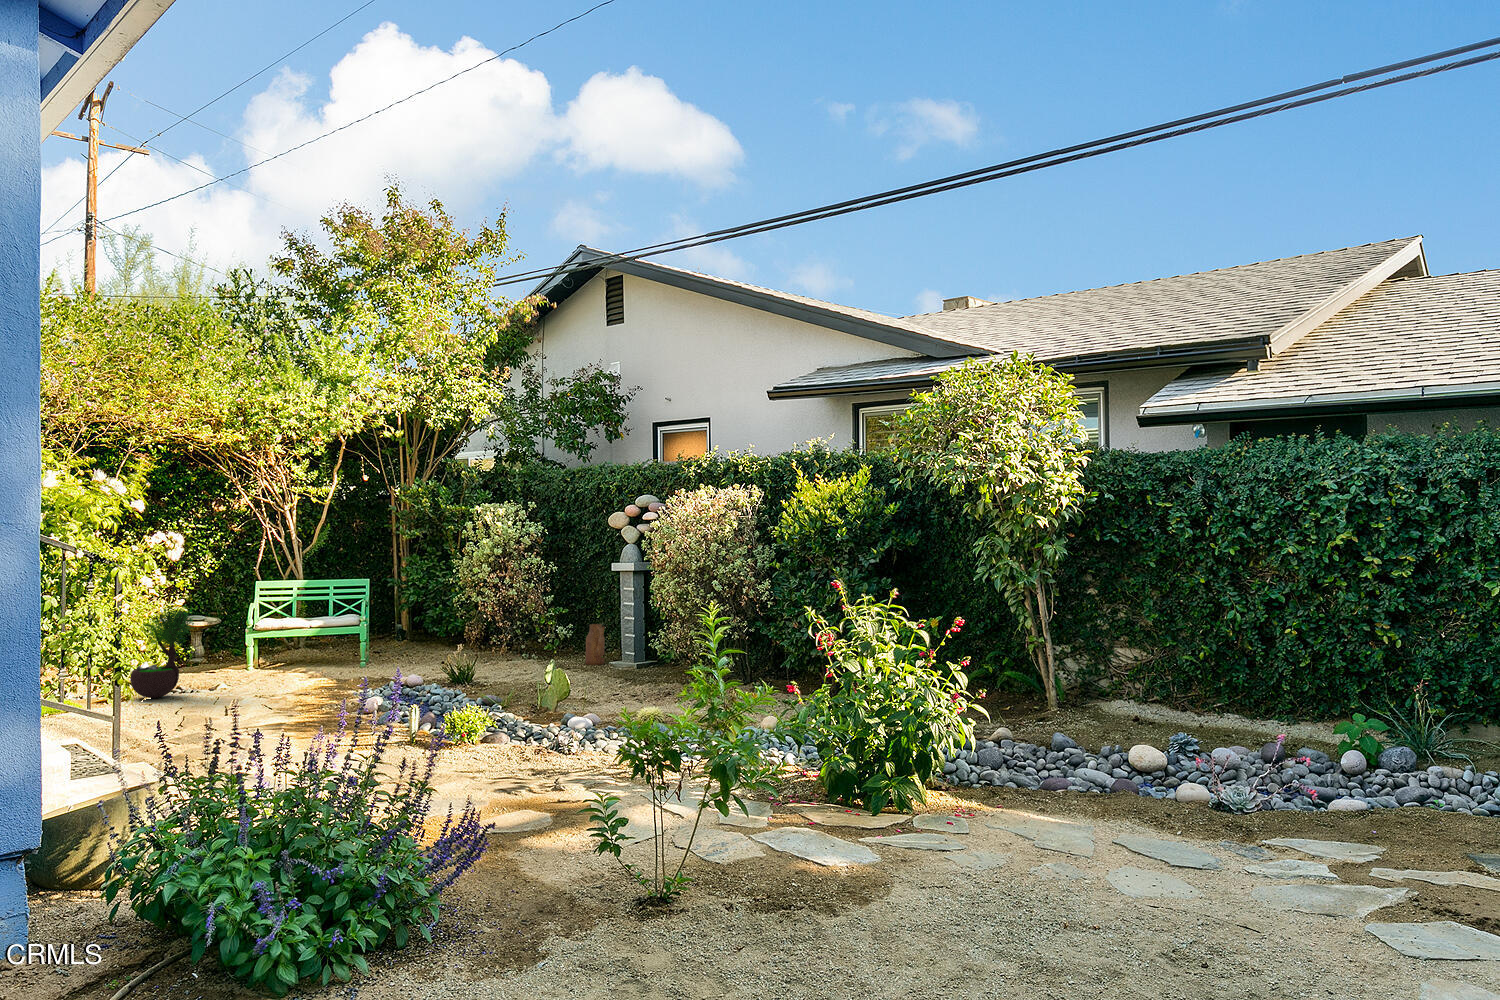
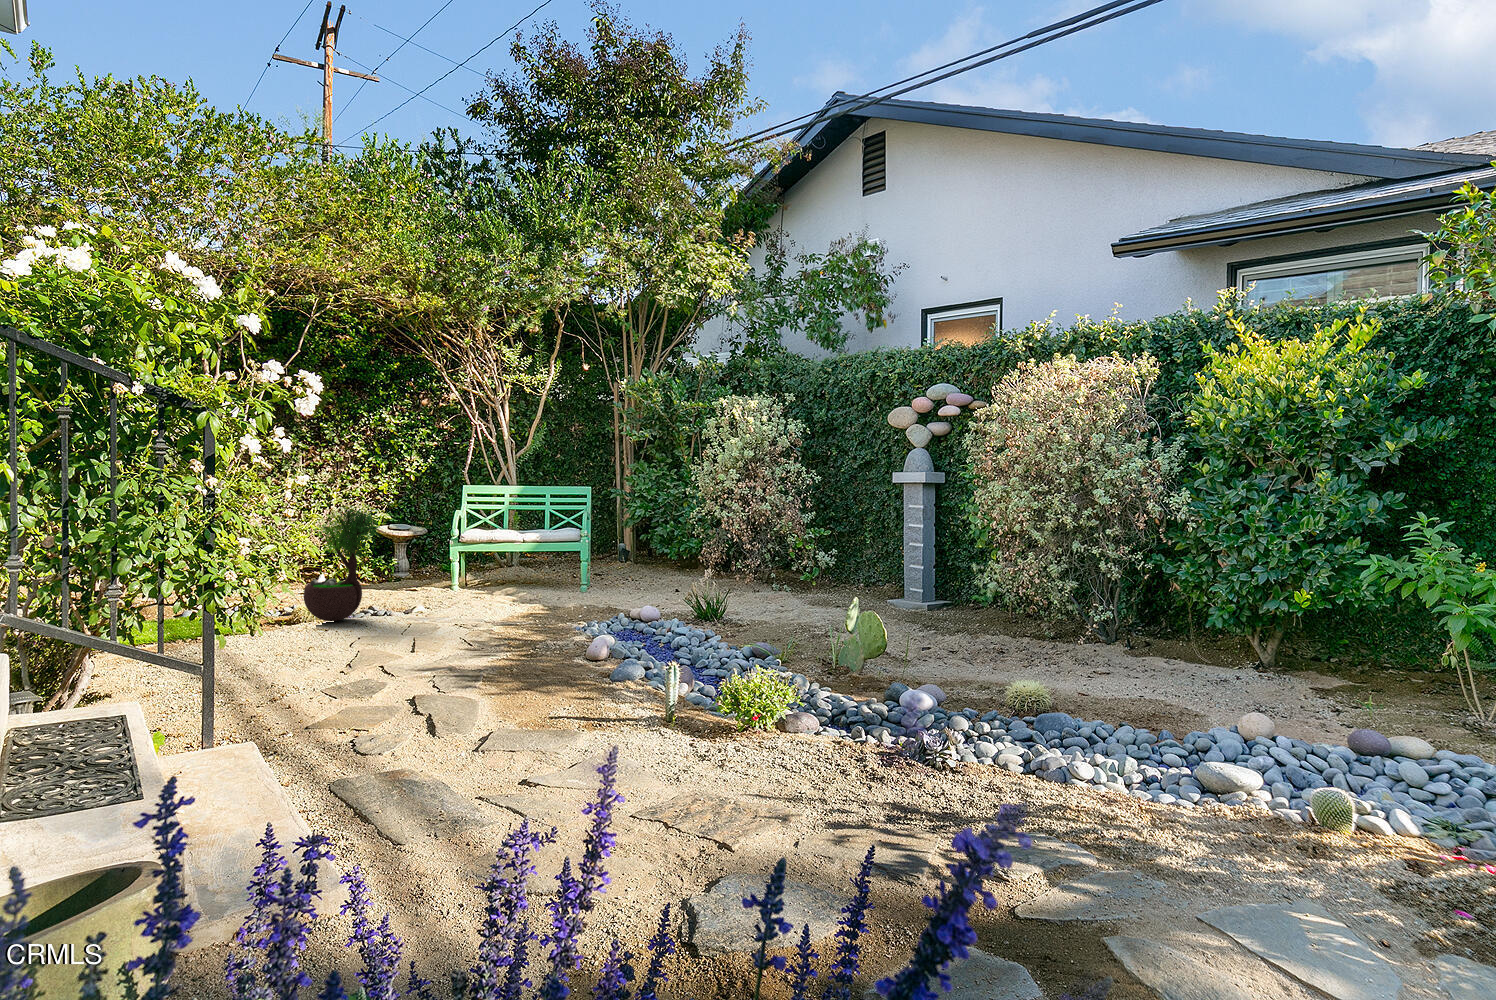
watering can: present [585,624,605,665] -> none [856,553,885,606]

